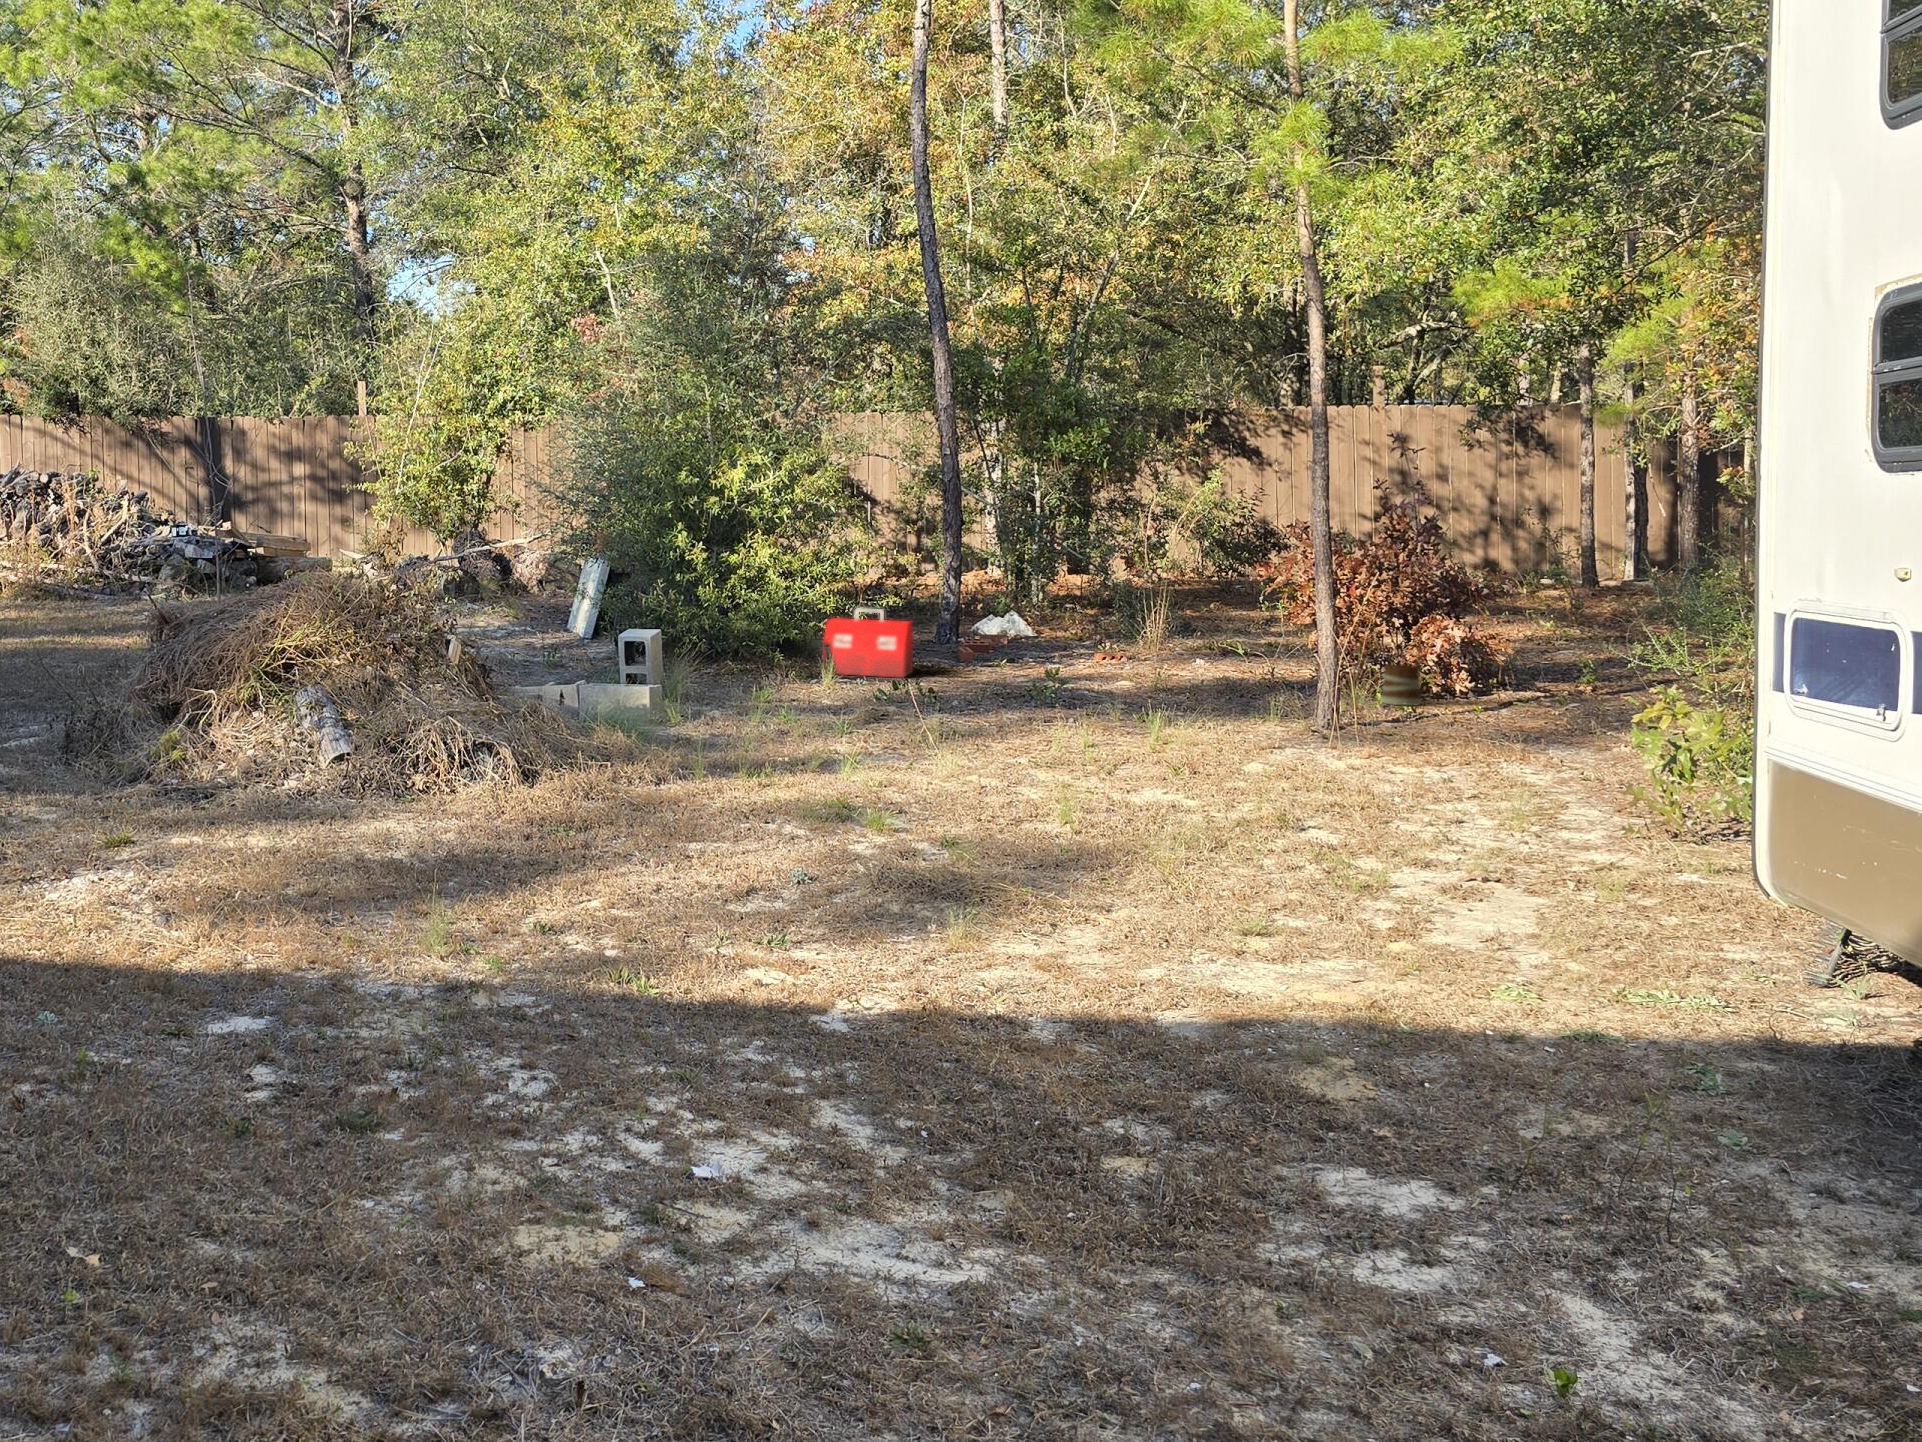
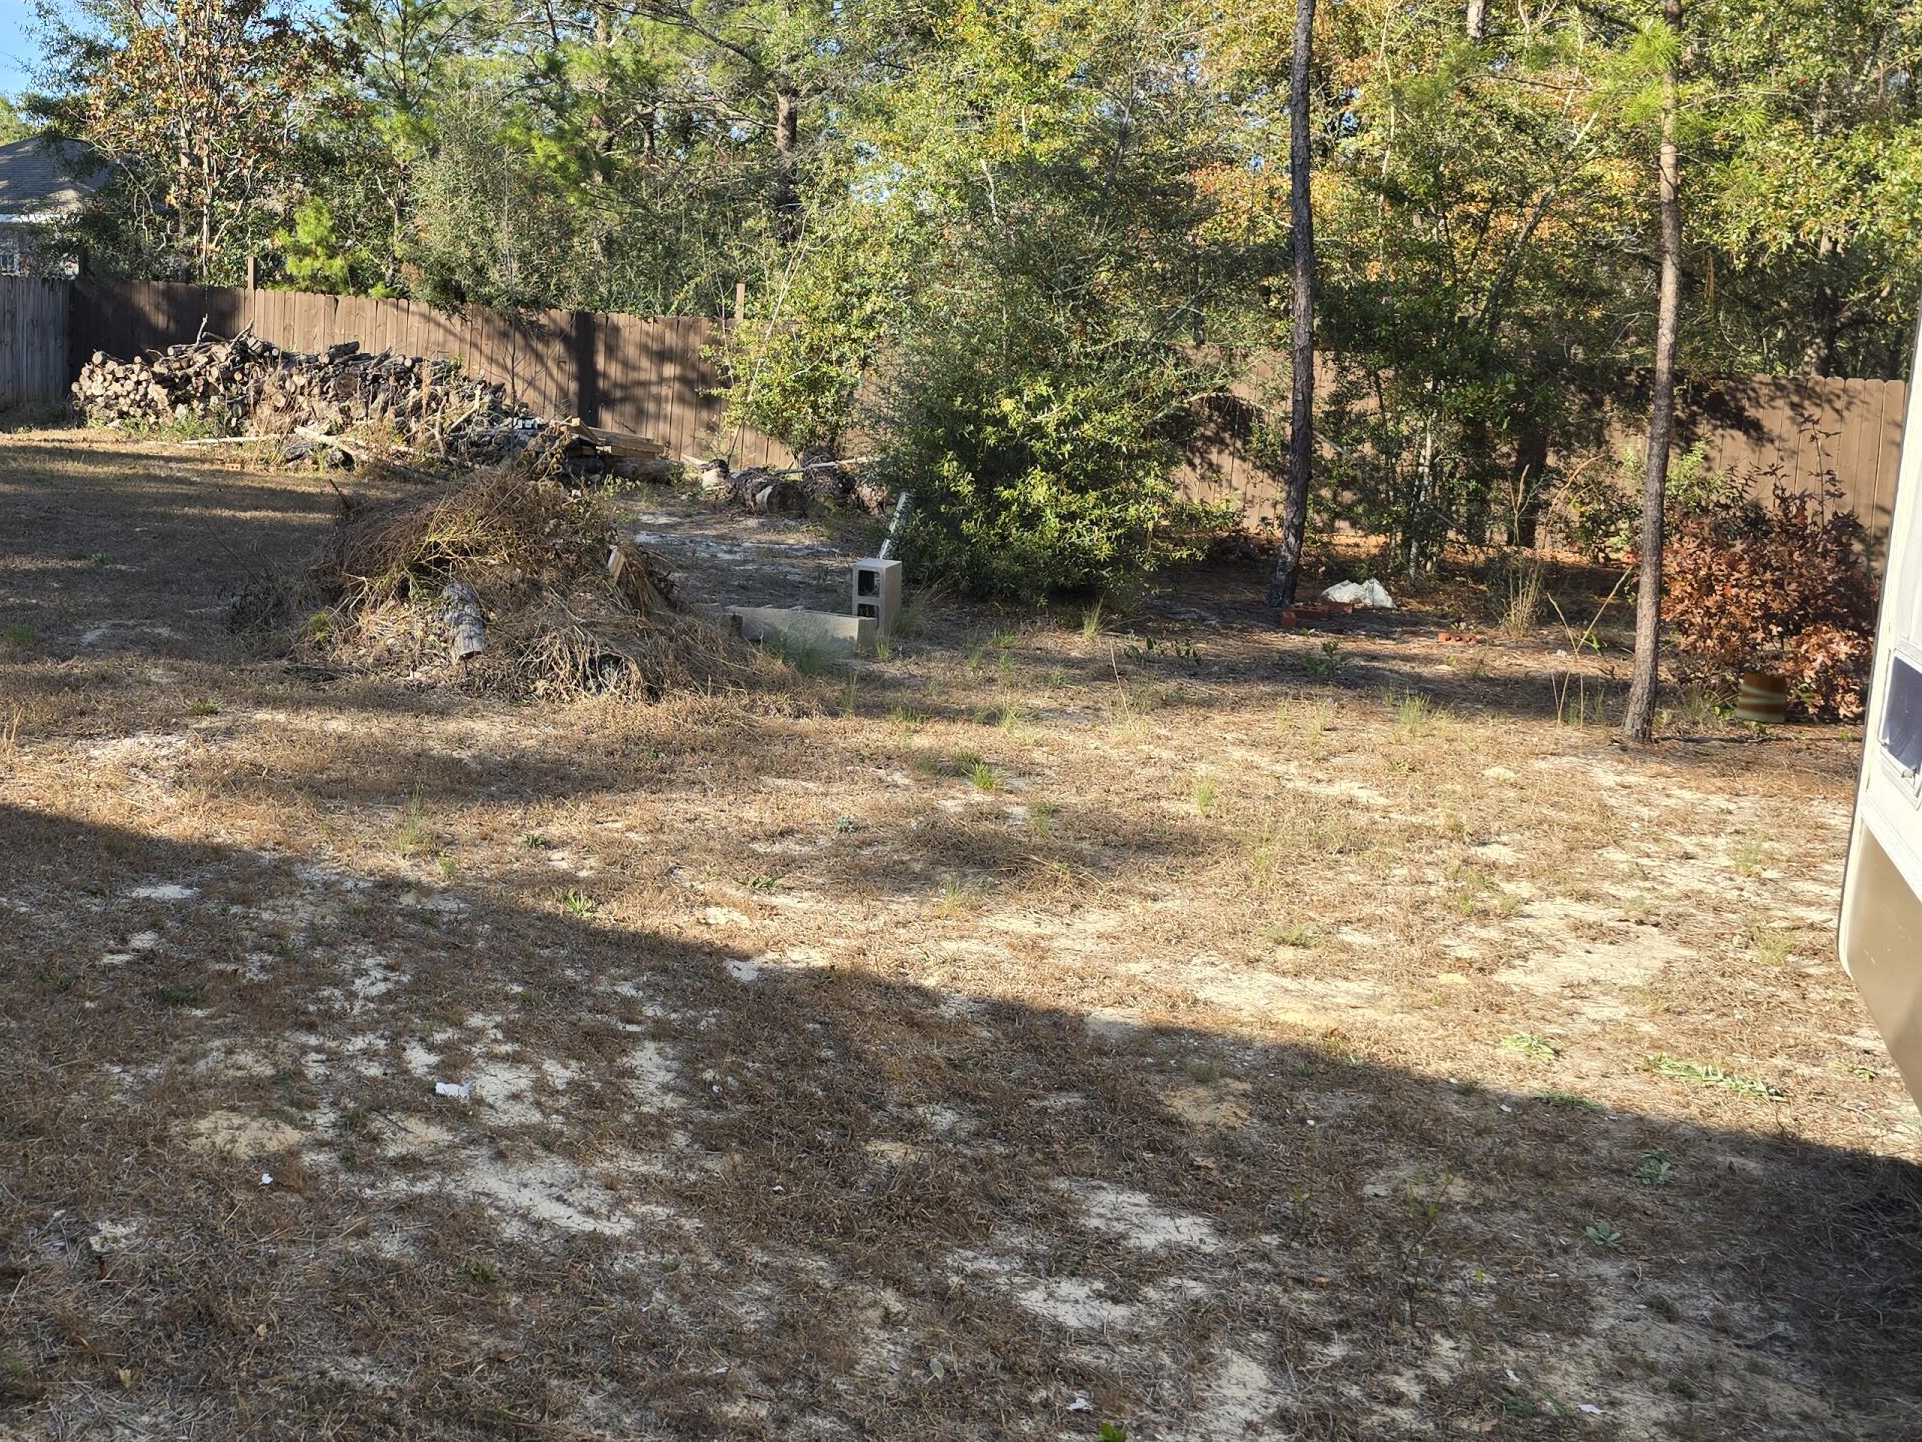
toolbox: present [824,608,914,677] -> none [1106,556,1215,634]

